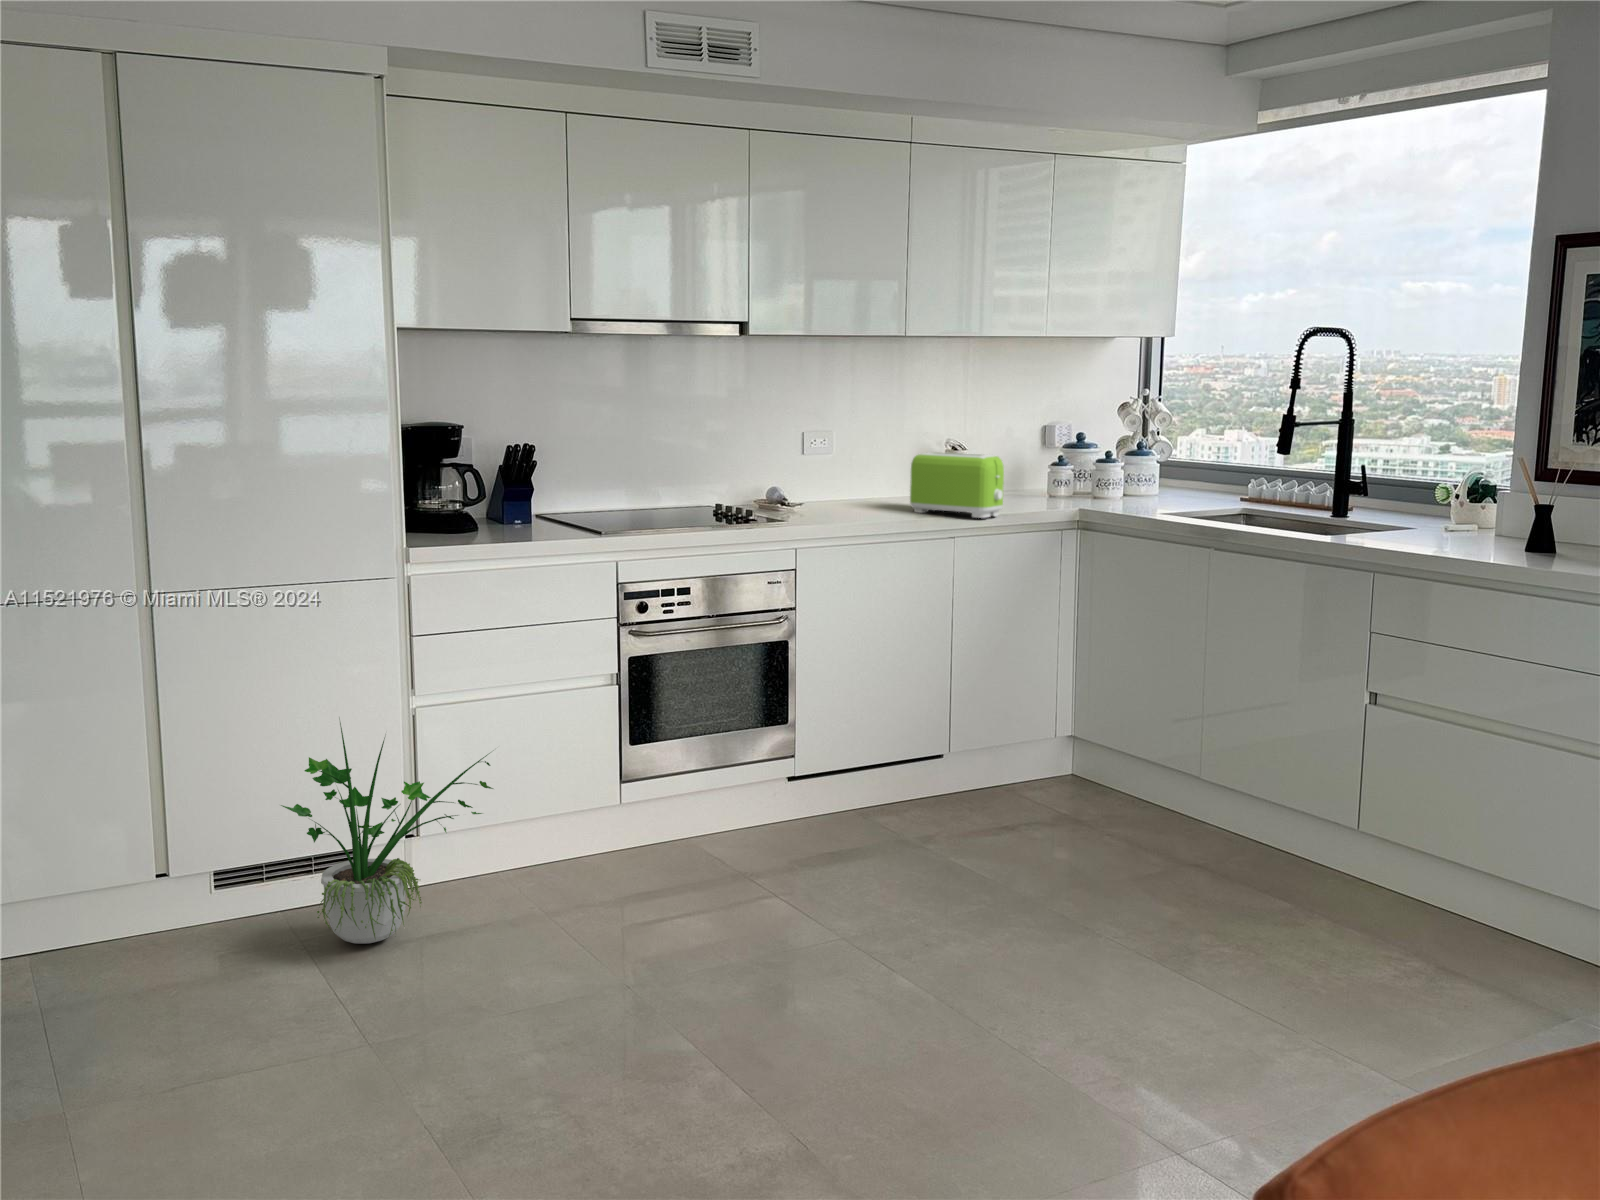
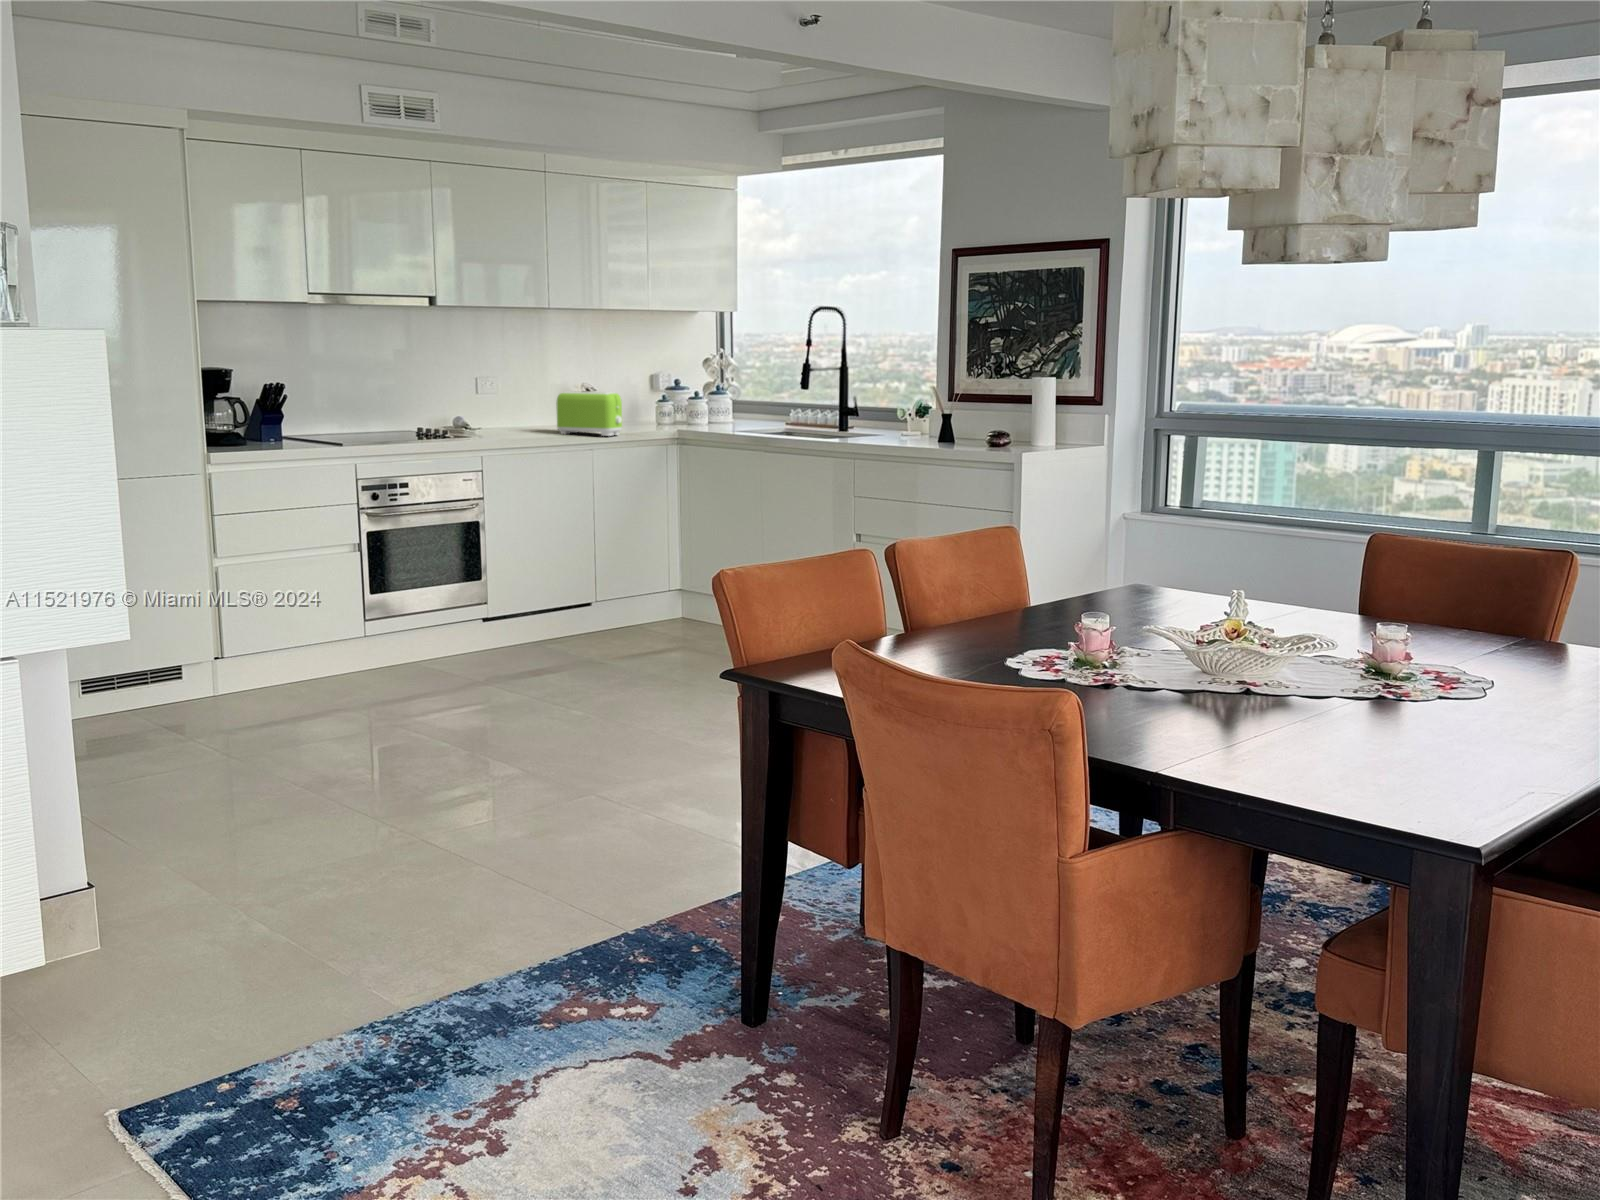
potted plant: present [281,723,493,943] -> none [137,562,286,720]

